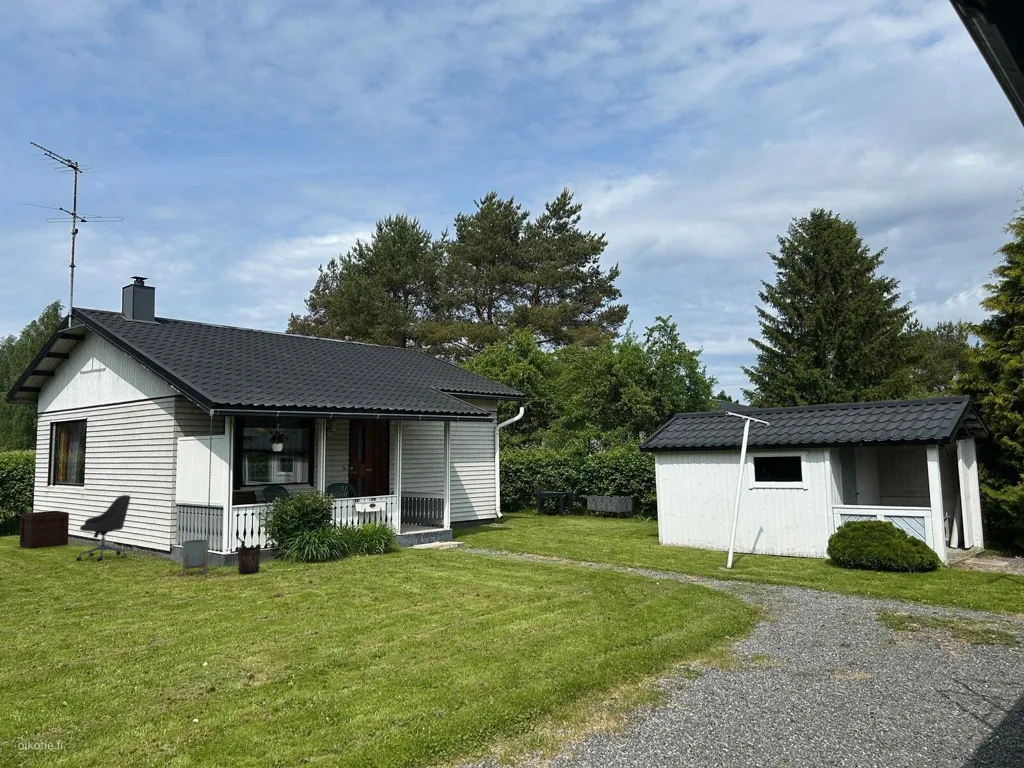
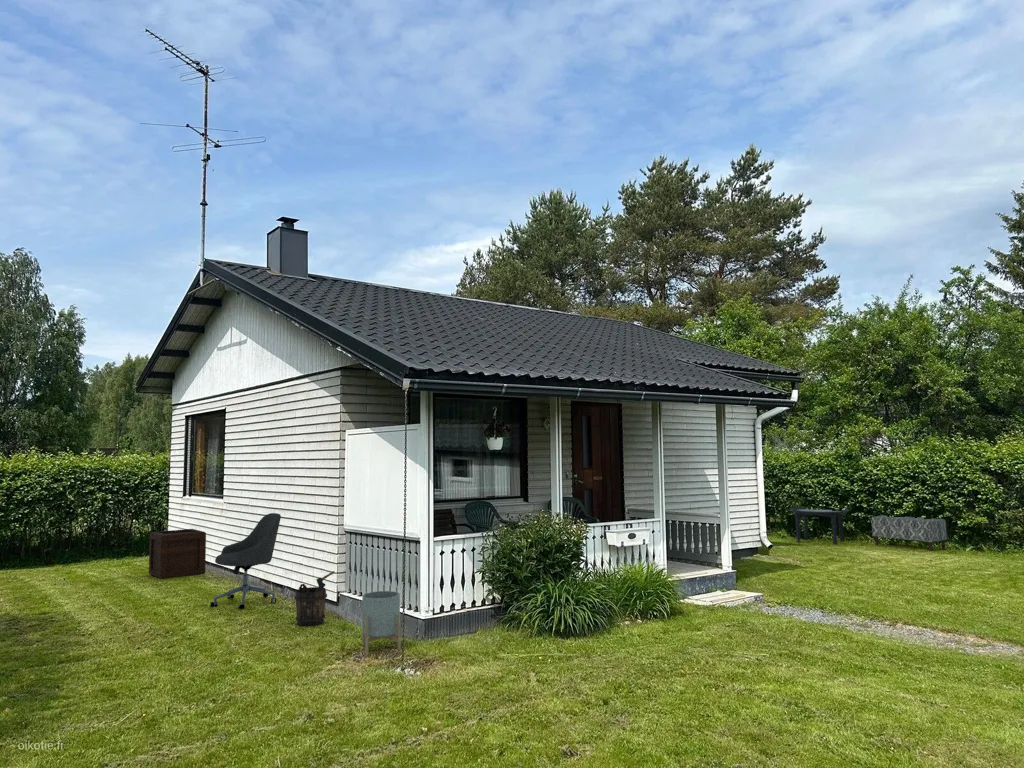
bucket: present [237,537,261,574] -> present [294,571,335,626]

